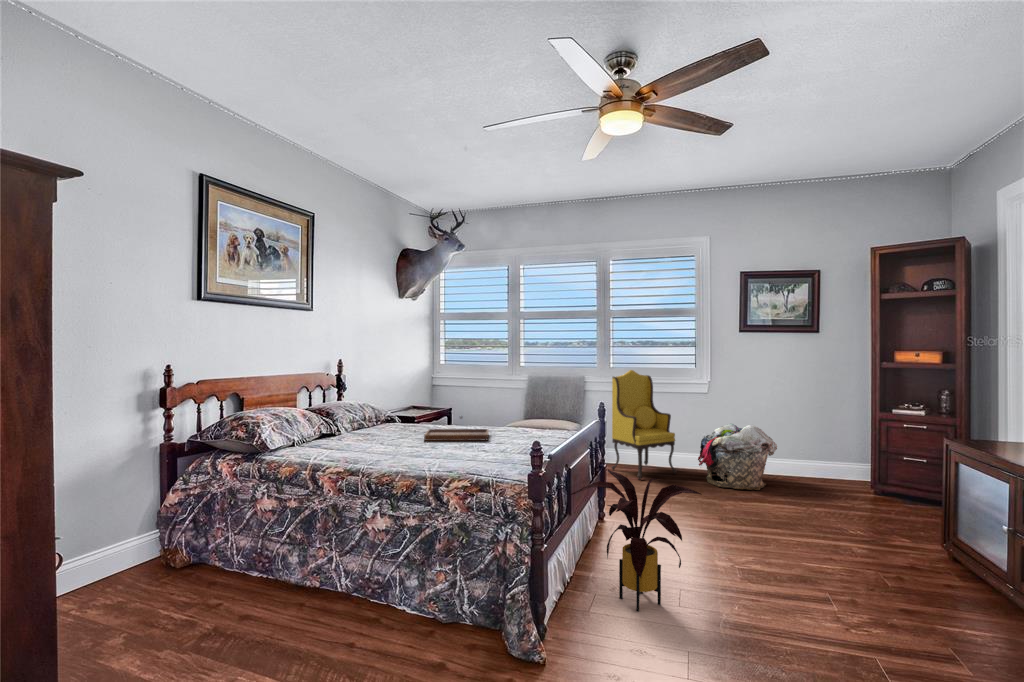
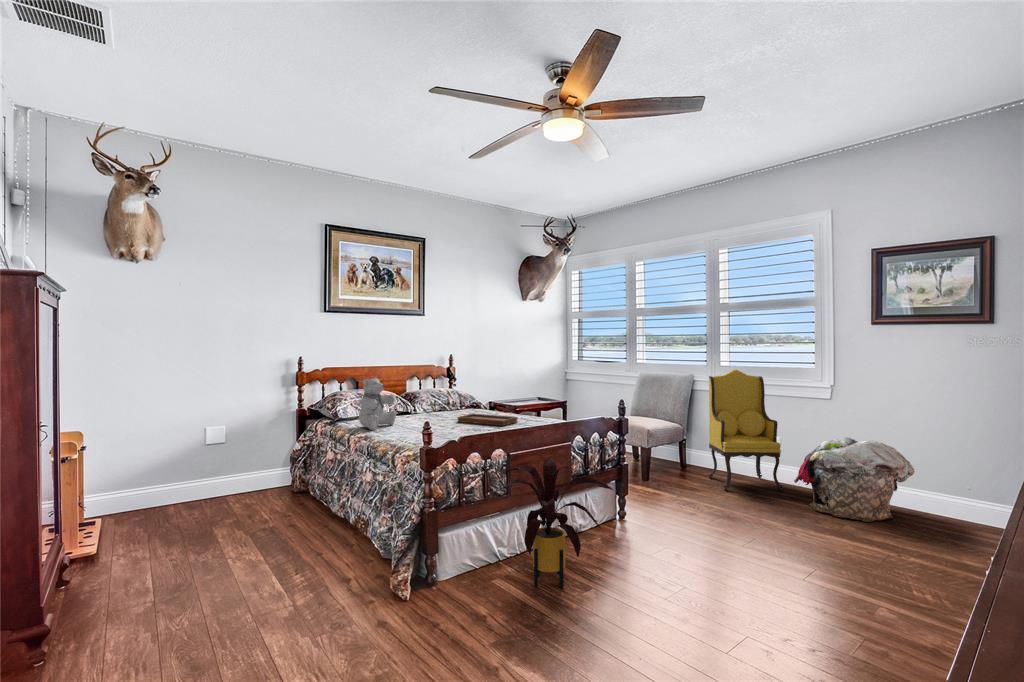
teddy bear: none [317,392,359,462] -> present [359,378,396,430]

